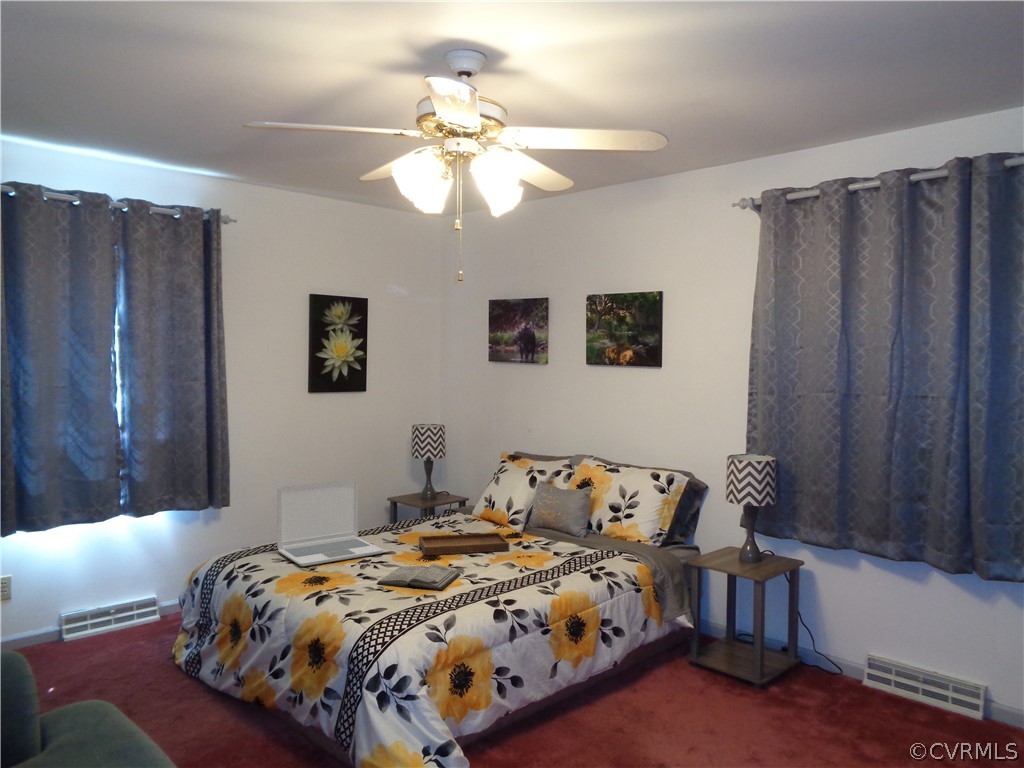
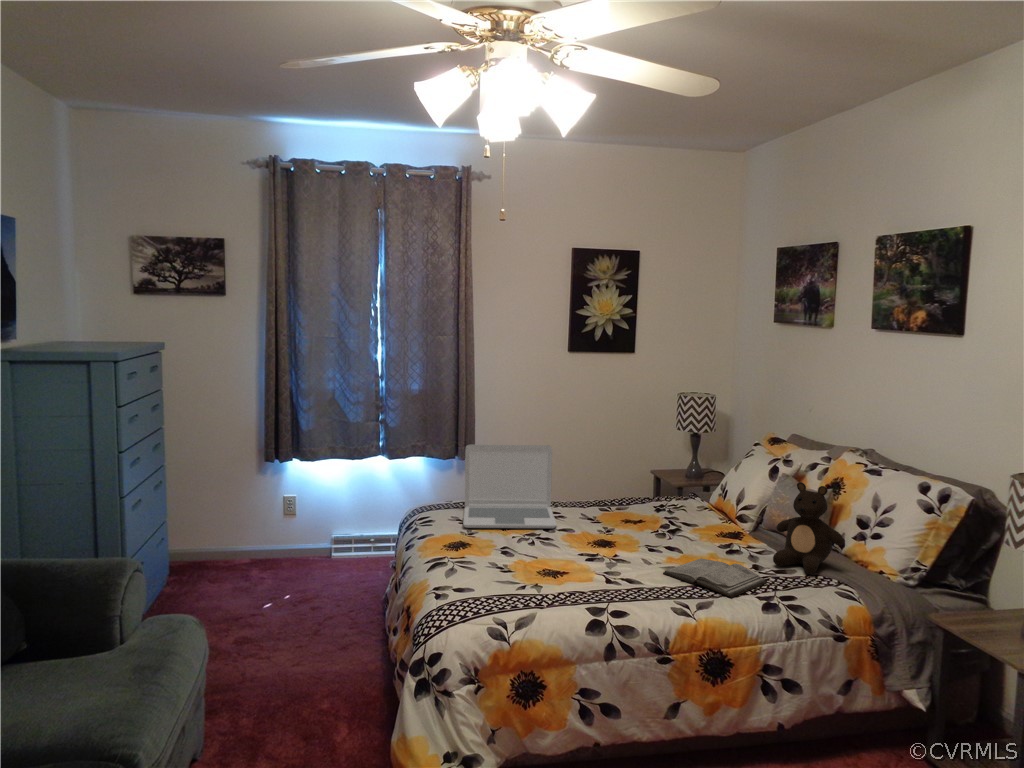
teddy bear: none [563,483,614,550] -> present [773,482,844,574]
tray: present [419,517,509,555] -> none [594,504,700,552]
diary: present [377,564,460,590] -> present [663,559,767,598]

